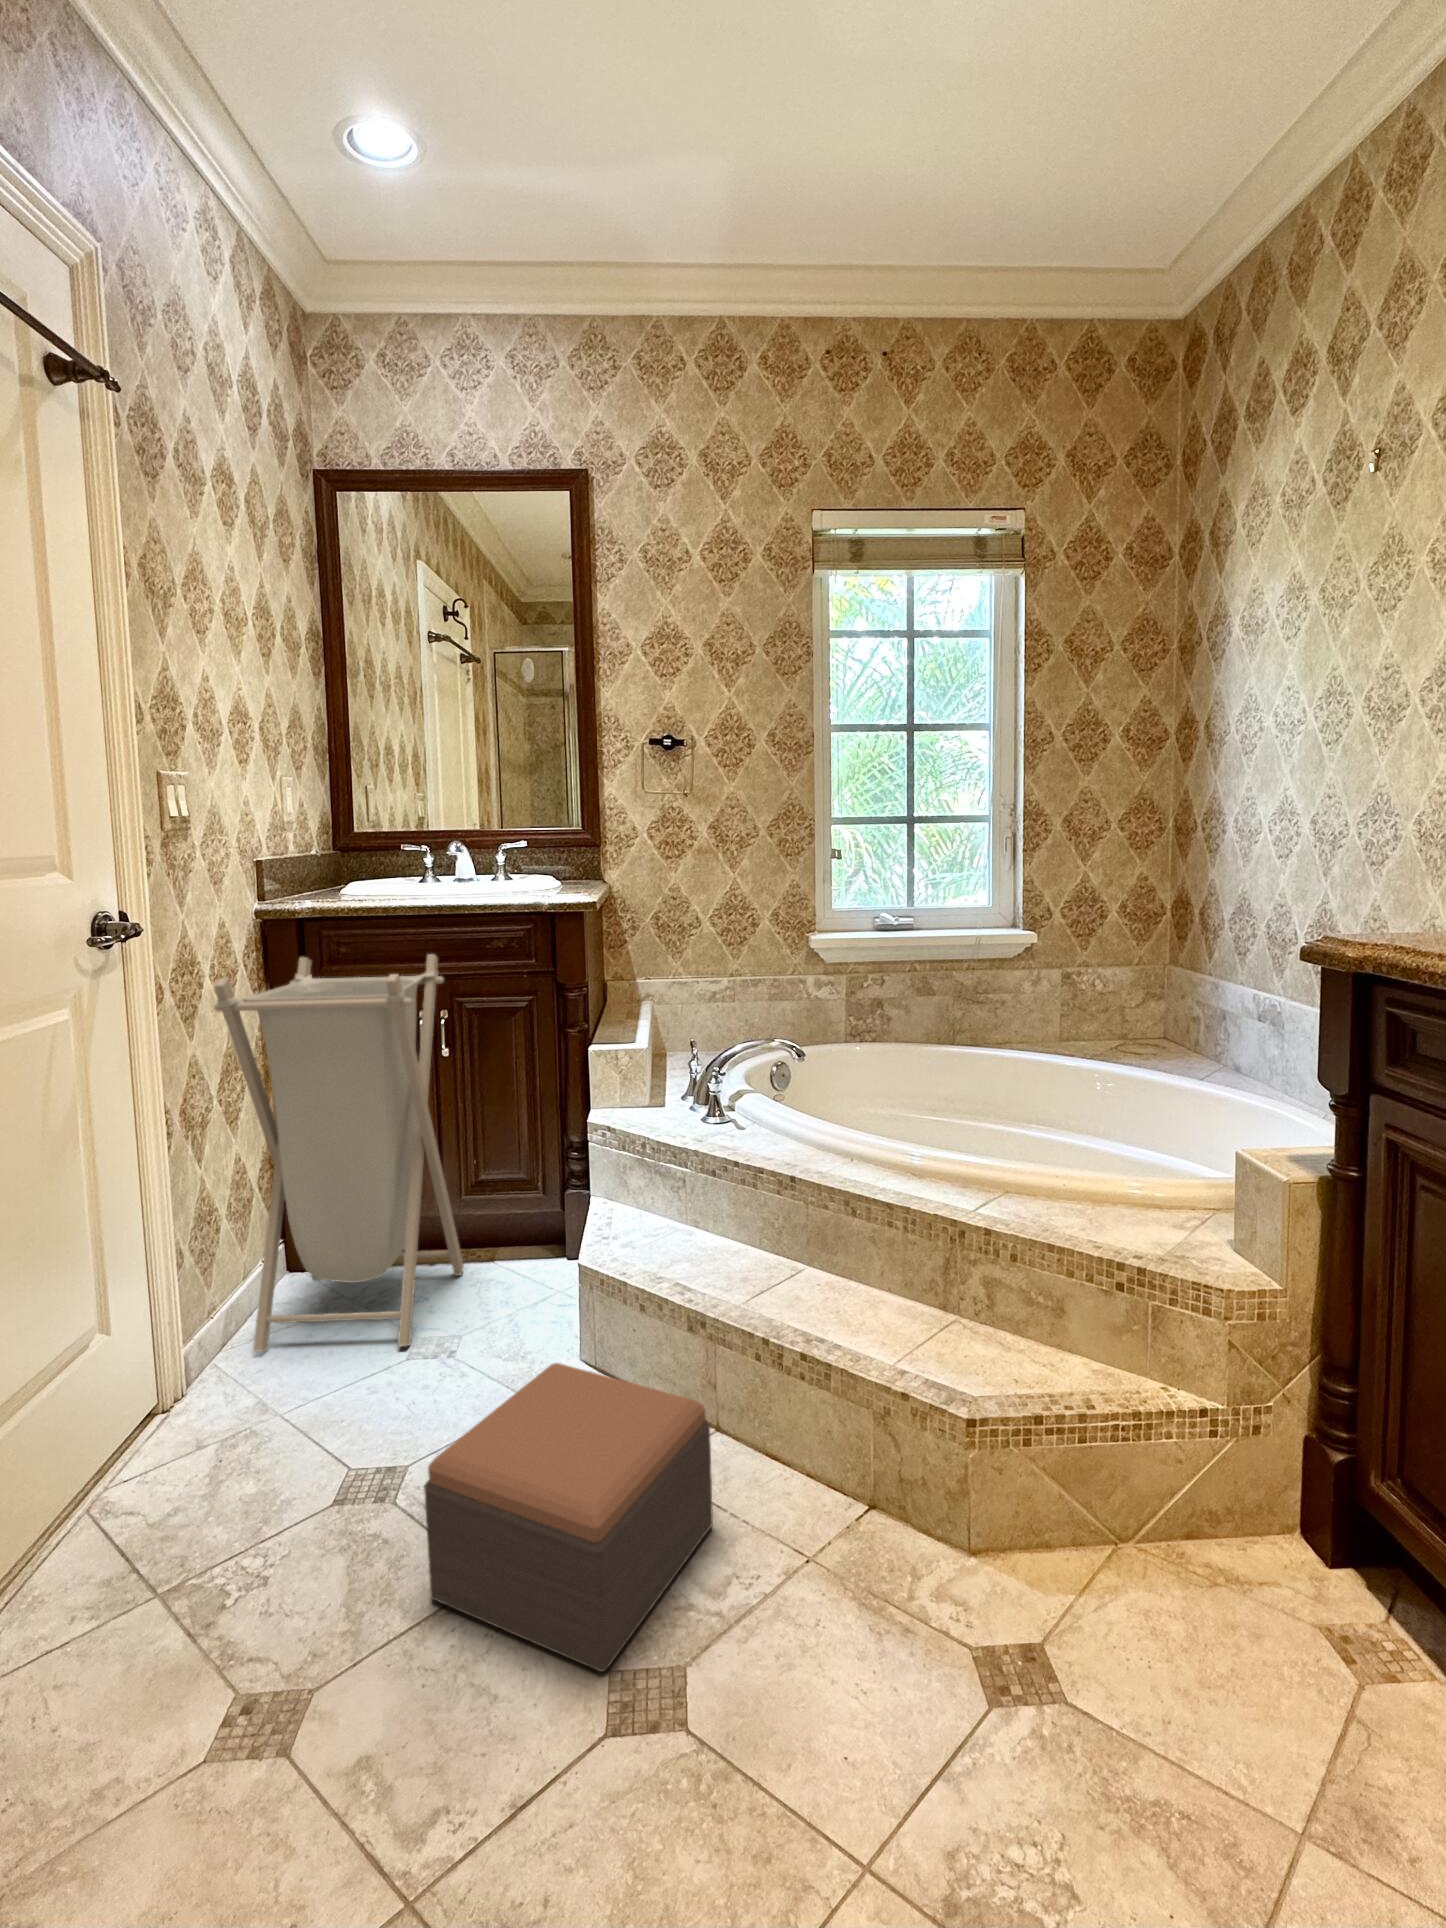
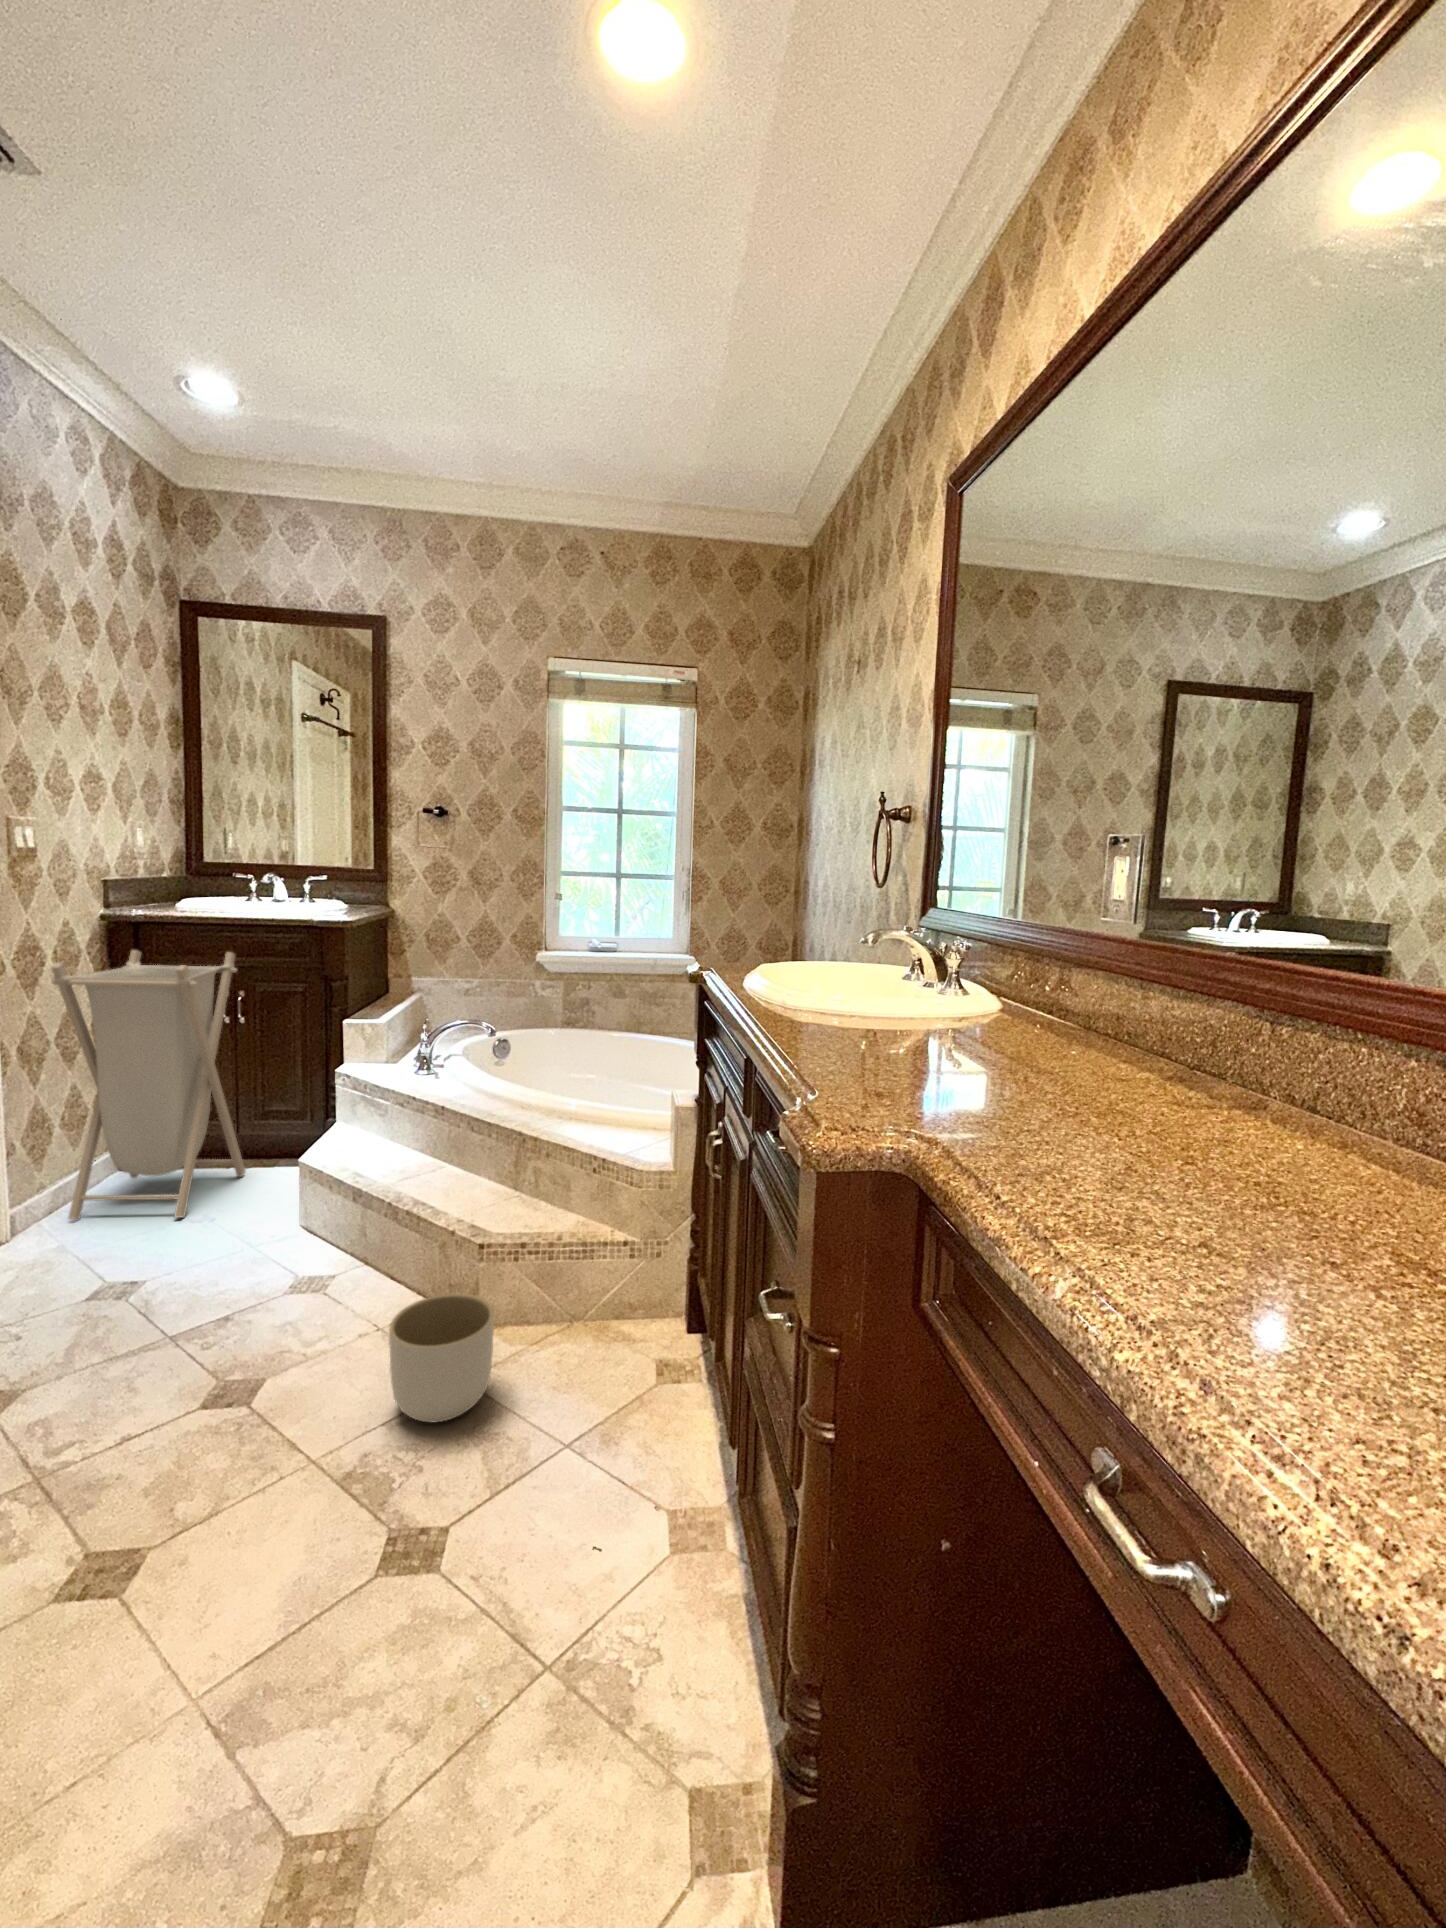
footstool: present [424,1363,713,1672] -> none [131,1214,333,1378]
planter: none [923,1529,1110,1795] -> present [389,1293,494,1422]

